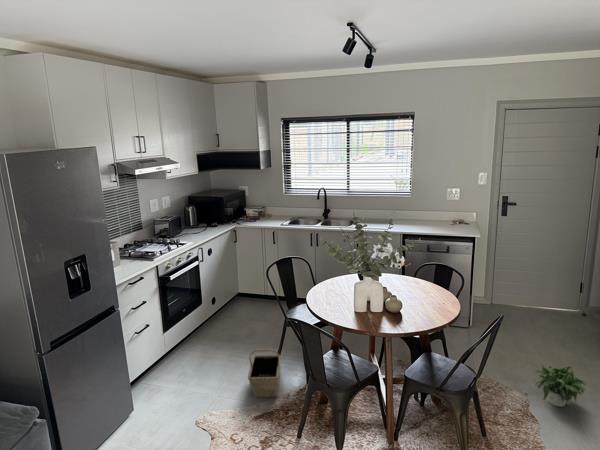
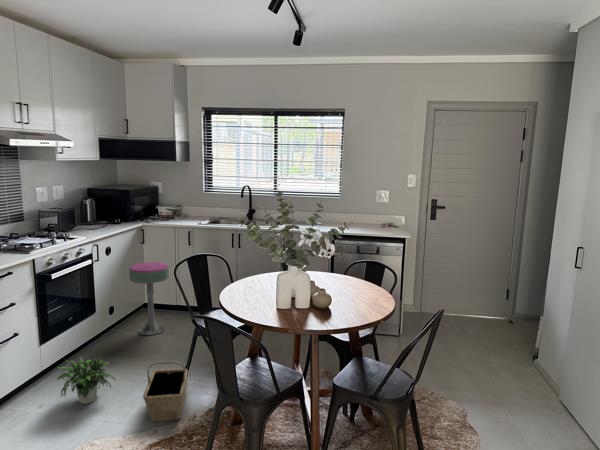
bar stool: none [227,260,259,322] -> present [129,262,169,335]
potted plant: present [524,364,586,407] -> present [57,358,115,404]

